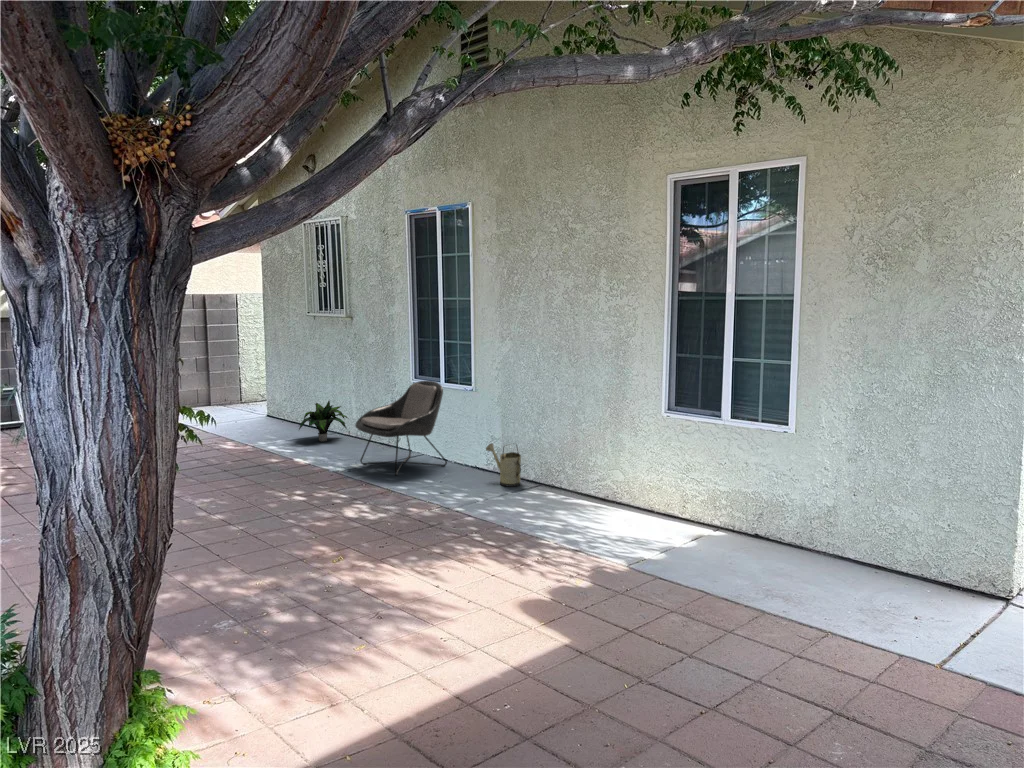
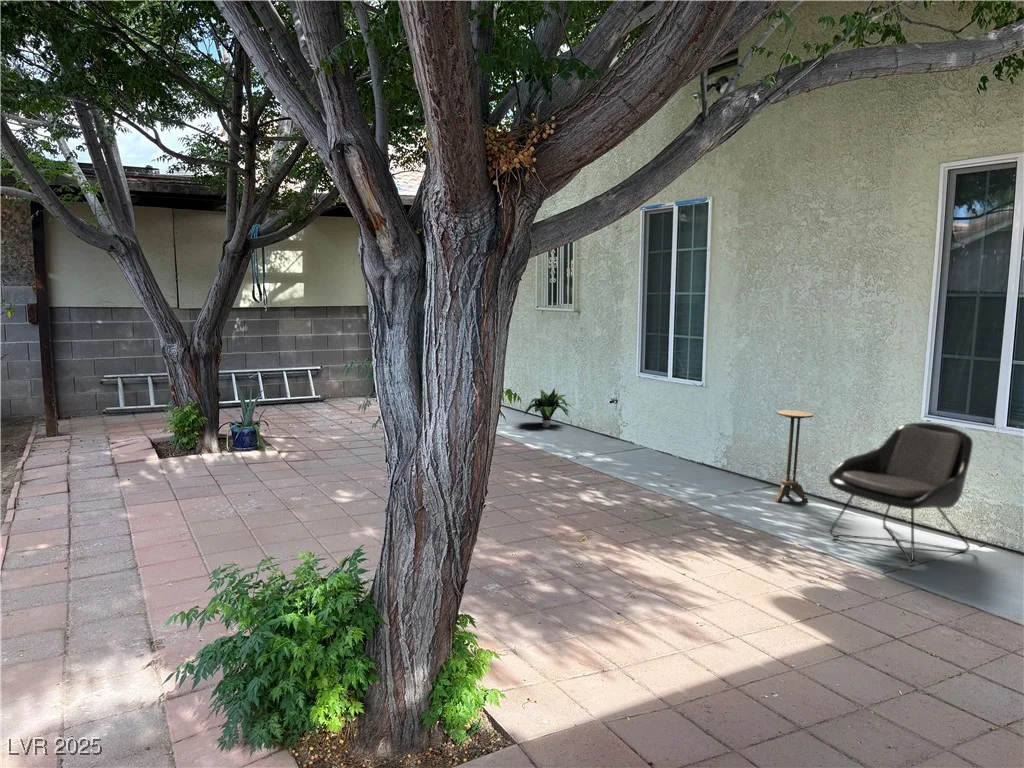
lounge chair: present [355,381,447,476] -> present [829,423,973,566]
side table: none [537,409,571,501] -> present [775,410,813,502]
watering can: present [486,443,521,487] -> none [716,441,754,485]

